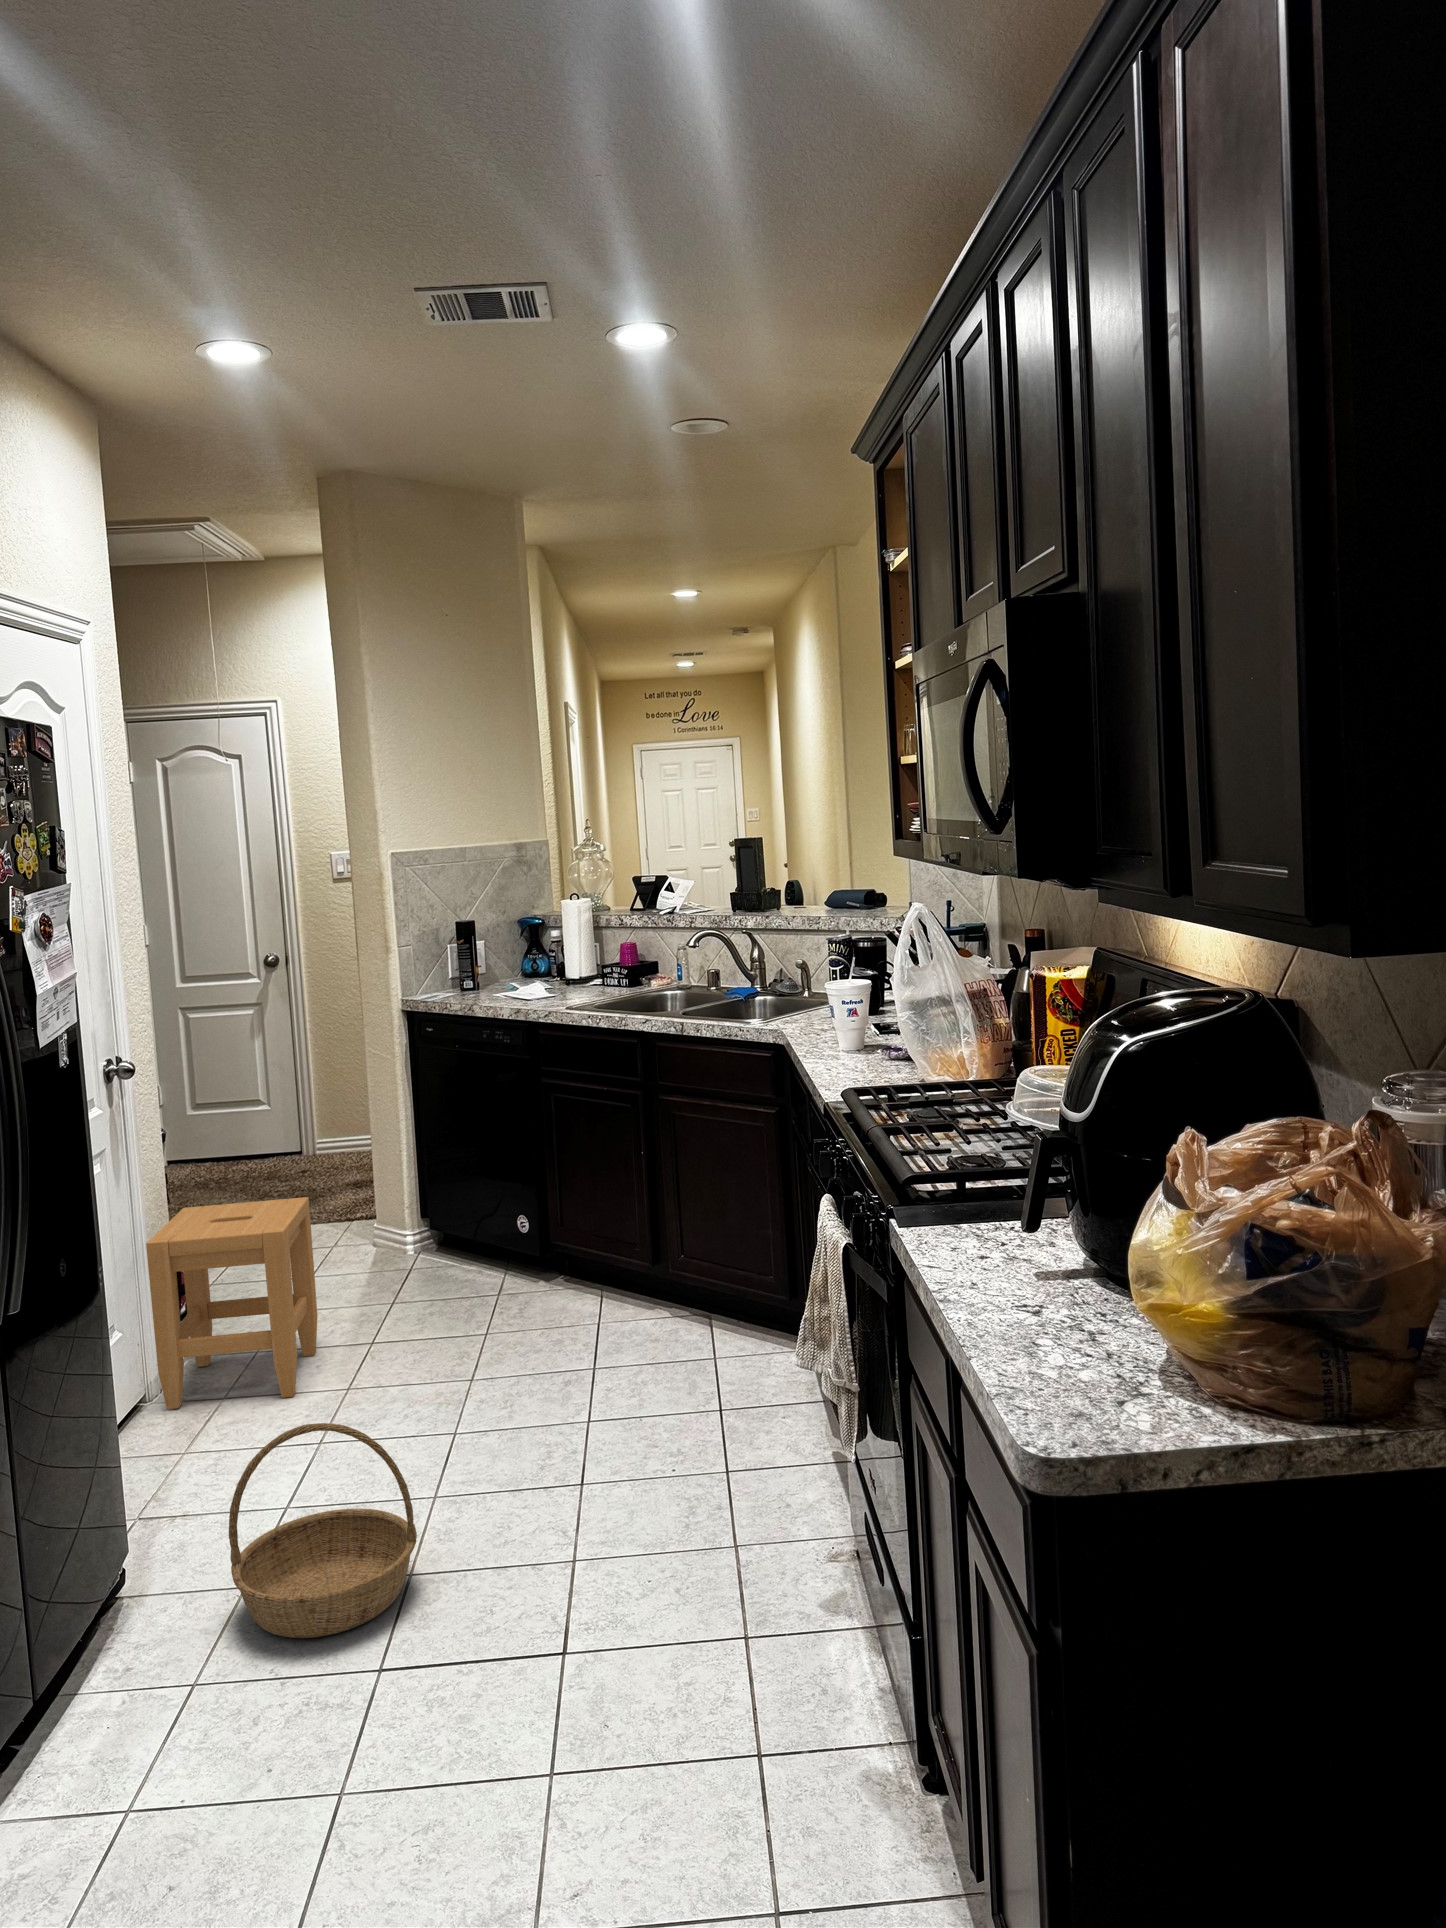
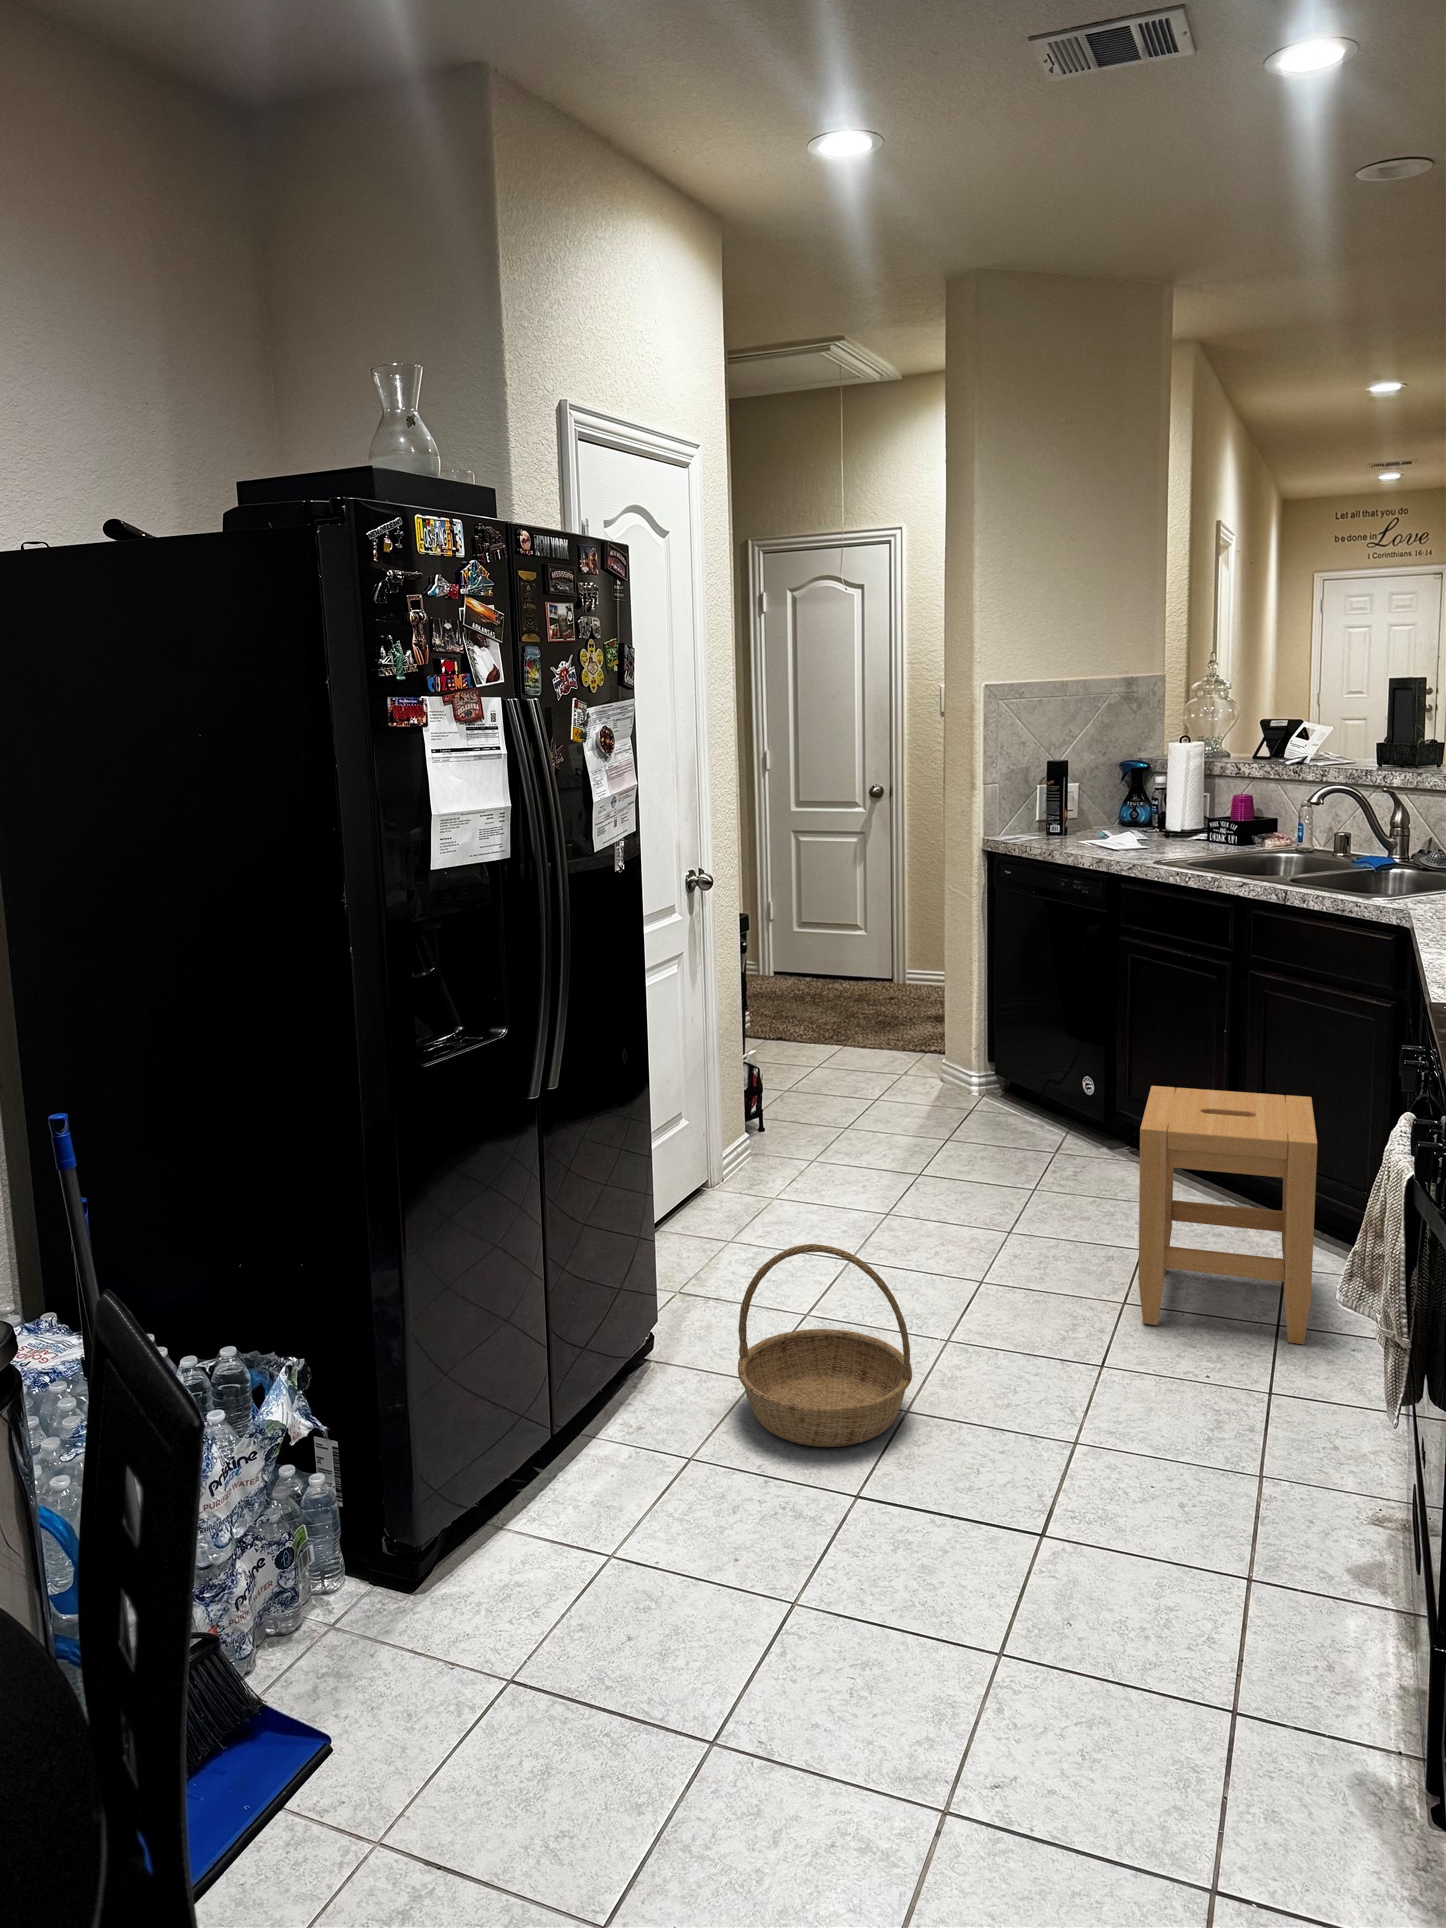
stool: present [146,1197,317,1409] -> present [1139,1086,1317,1344]

